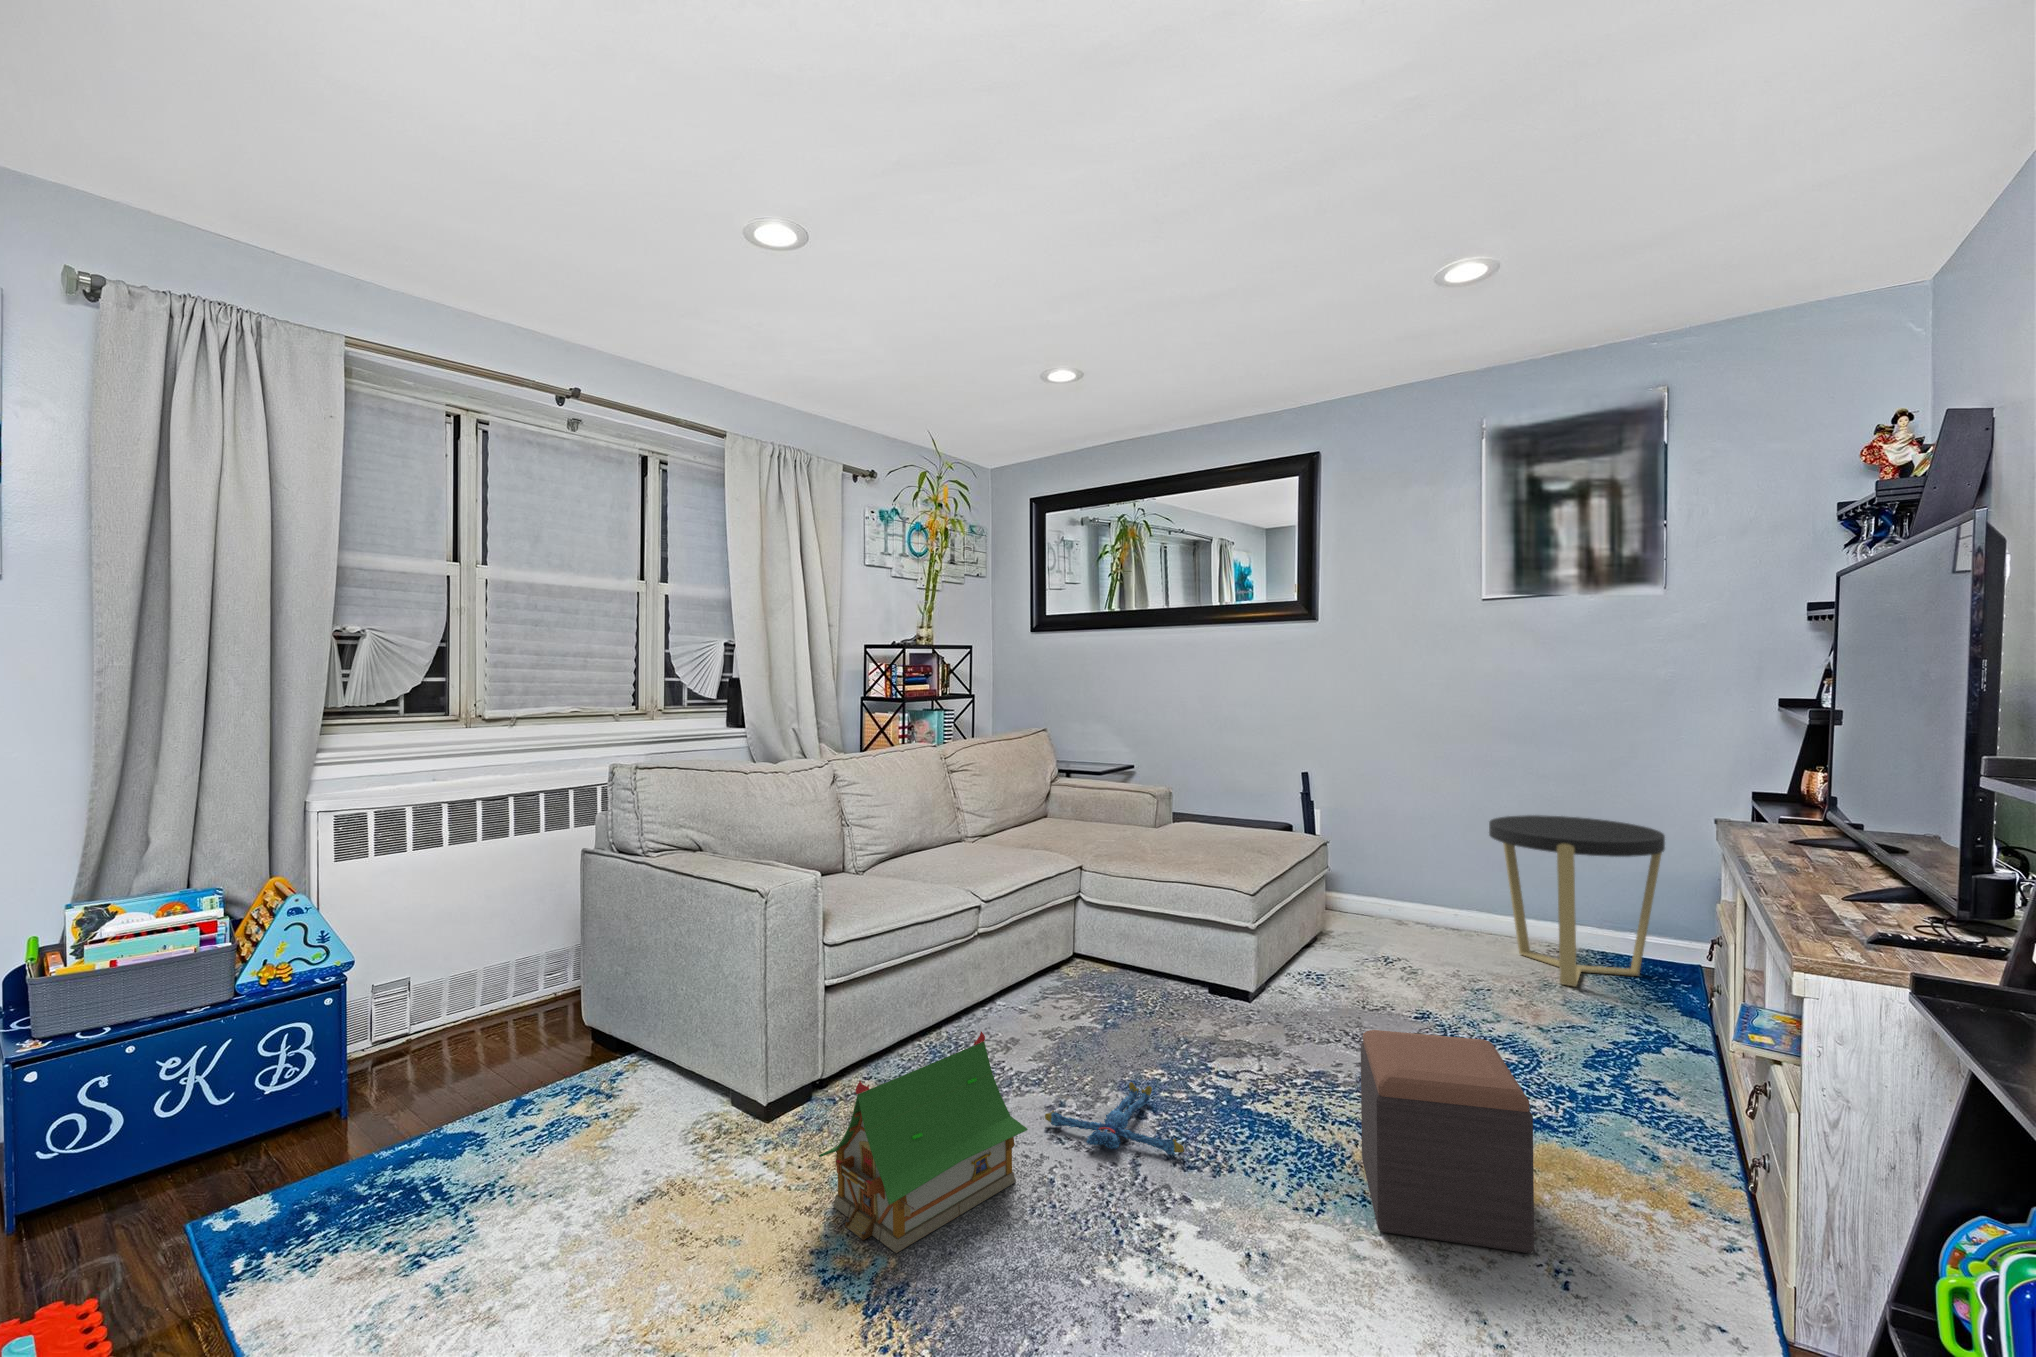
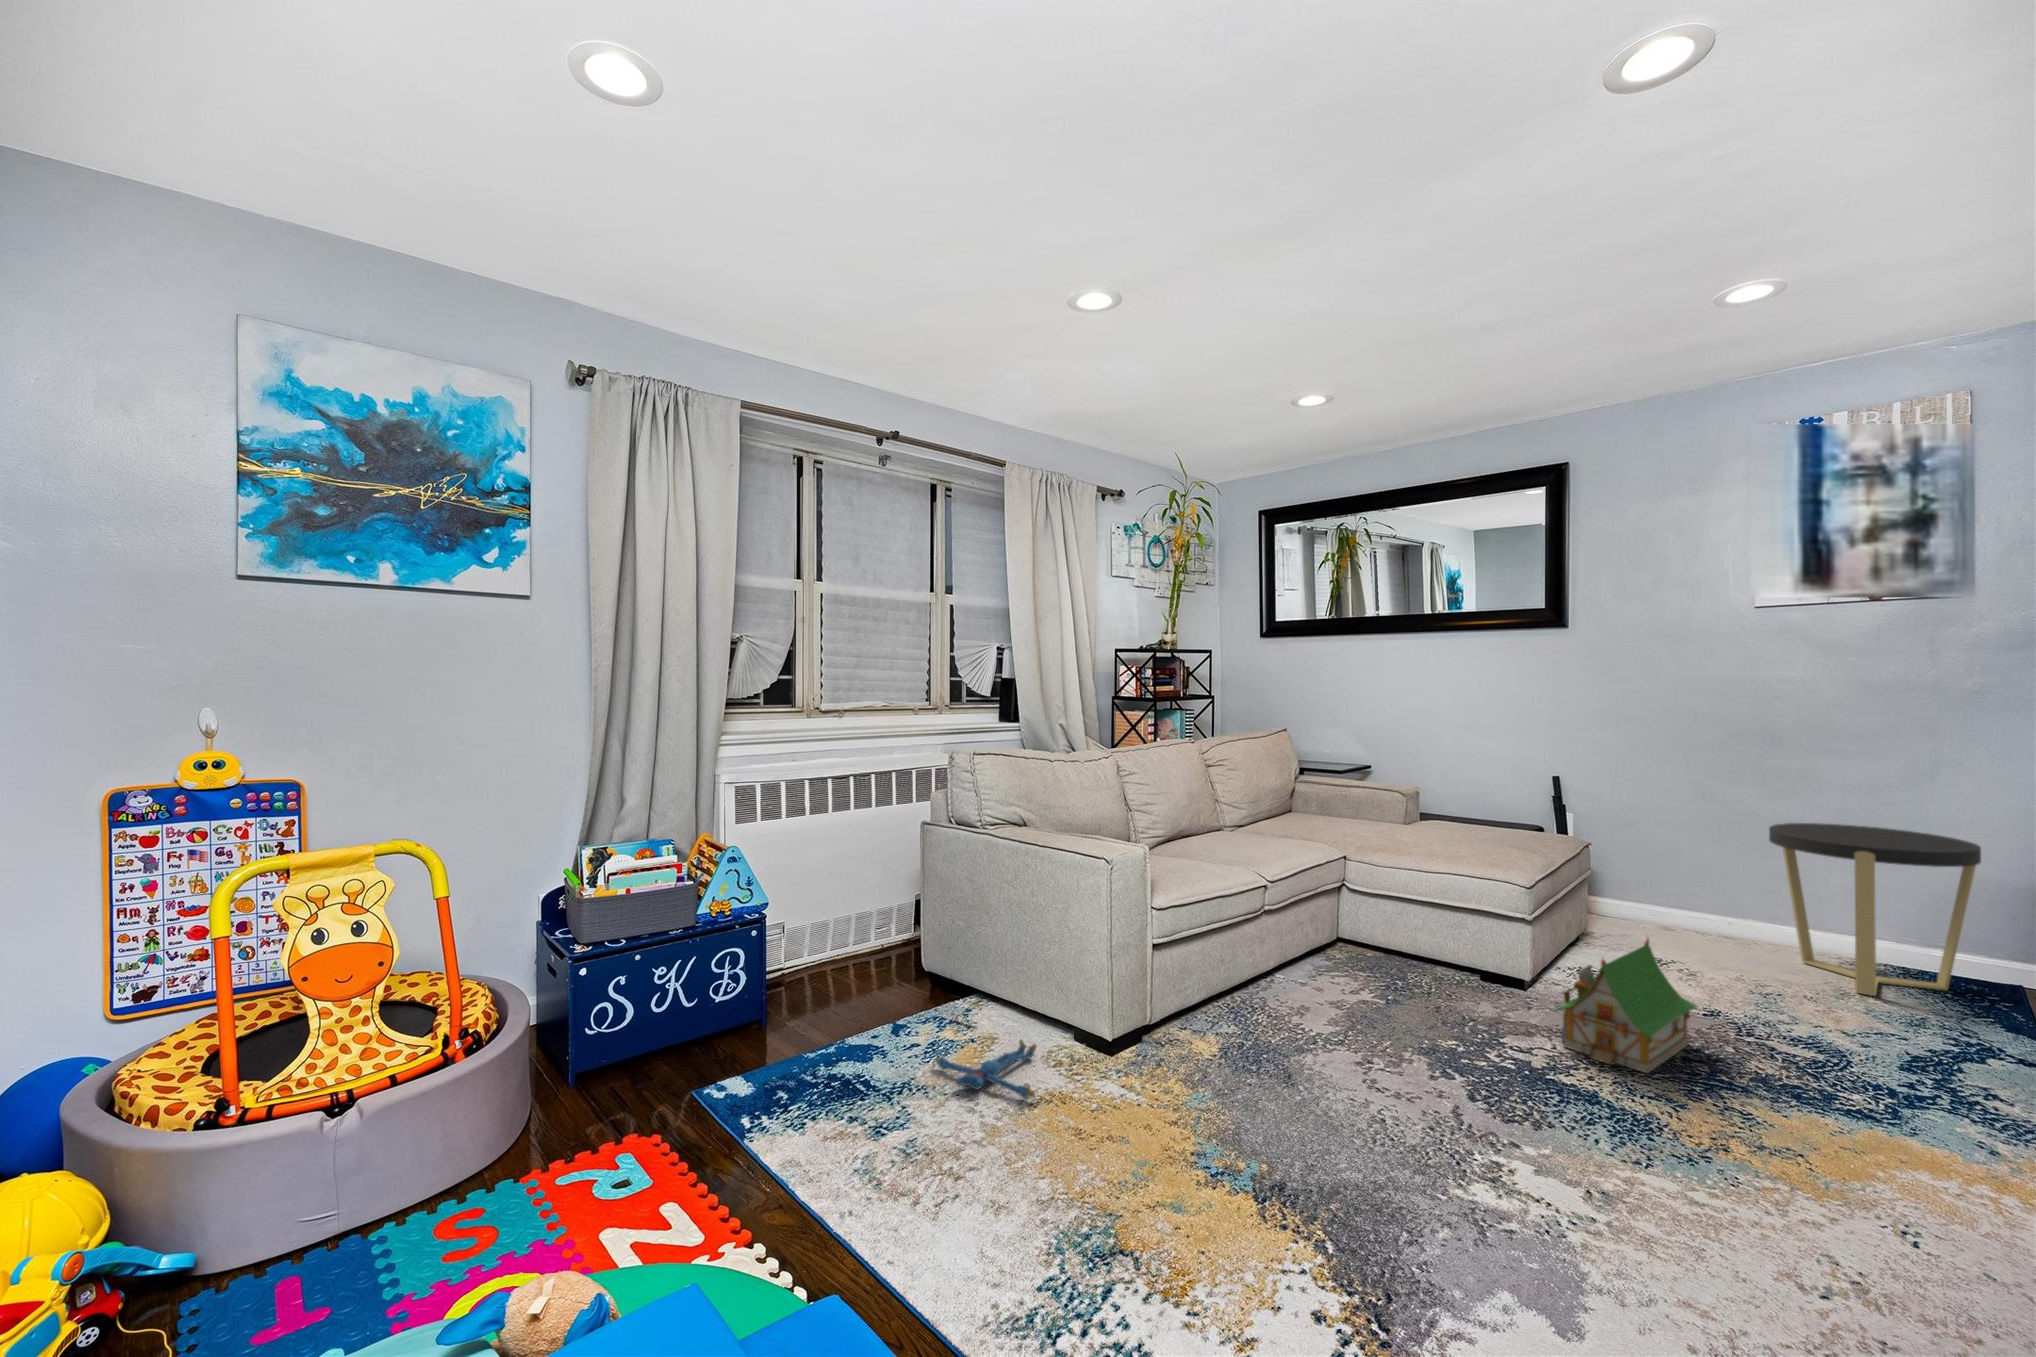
footstool: present [1361,1030,1534,1254] -> none [1678,1009,1882,1220]
toy house: present [819,1031,1028,1253] -> present [1555,939,1697,1073]
plush toy: present [1045,1082,1184,1155] -> present [935,1040,1037,1099]

